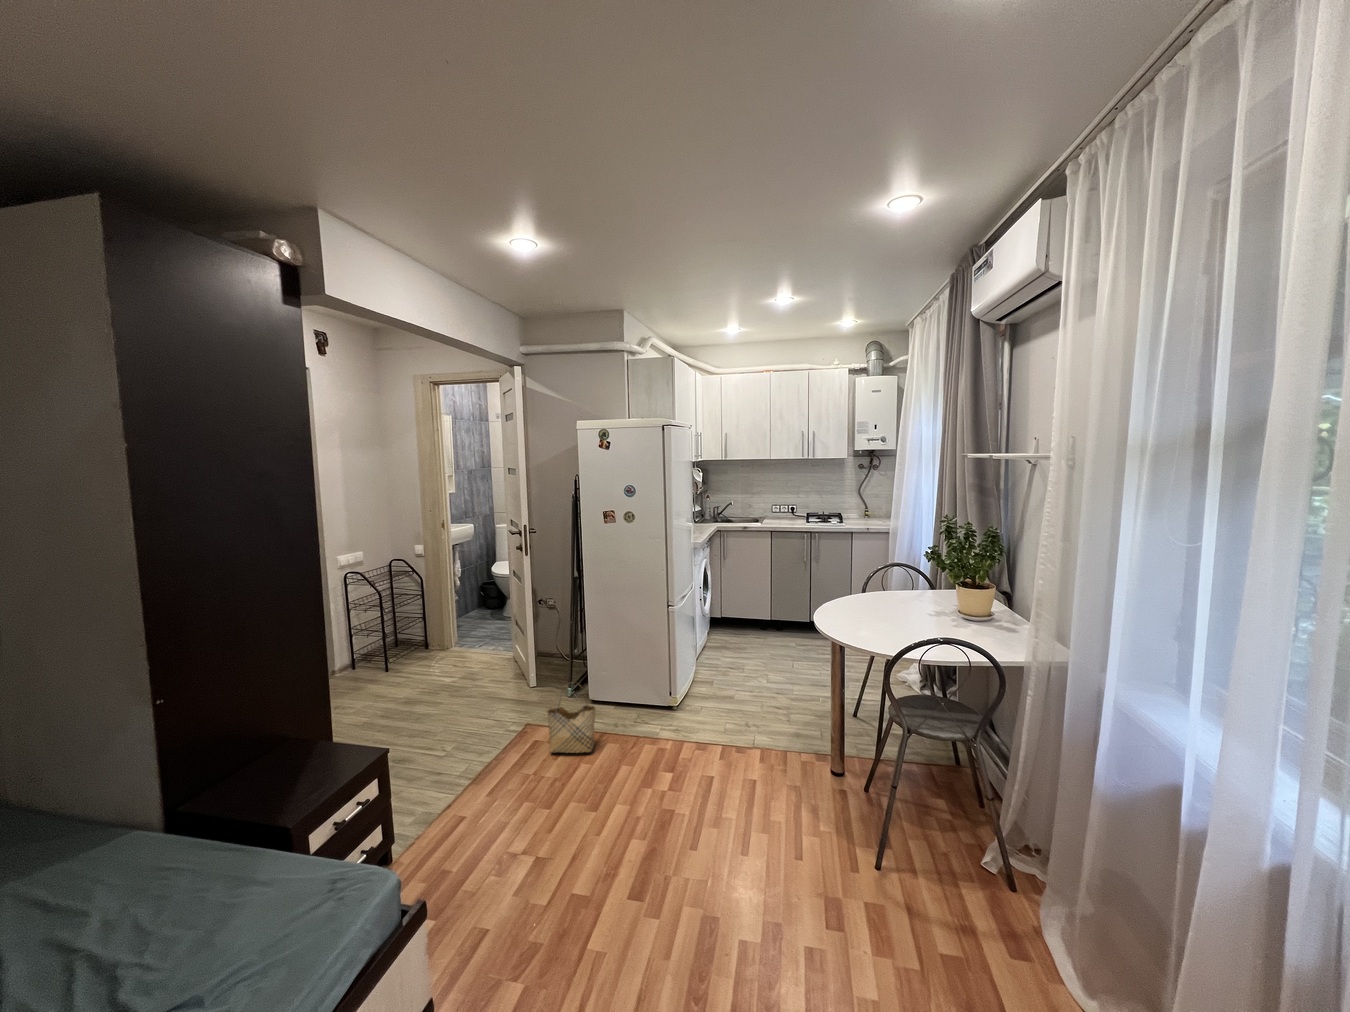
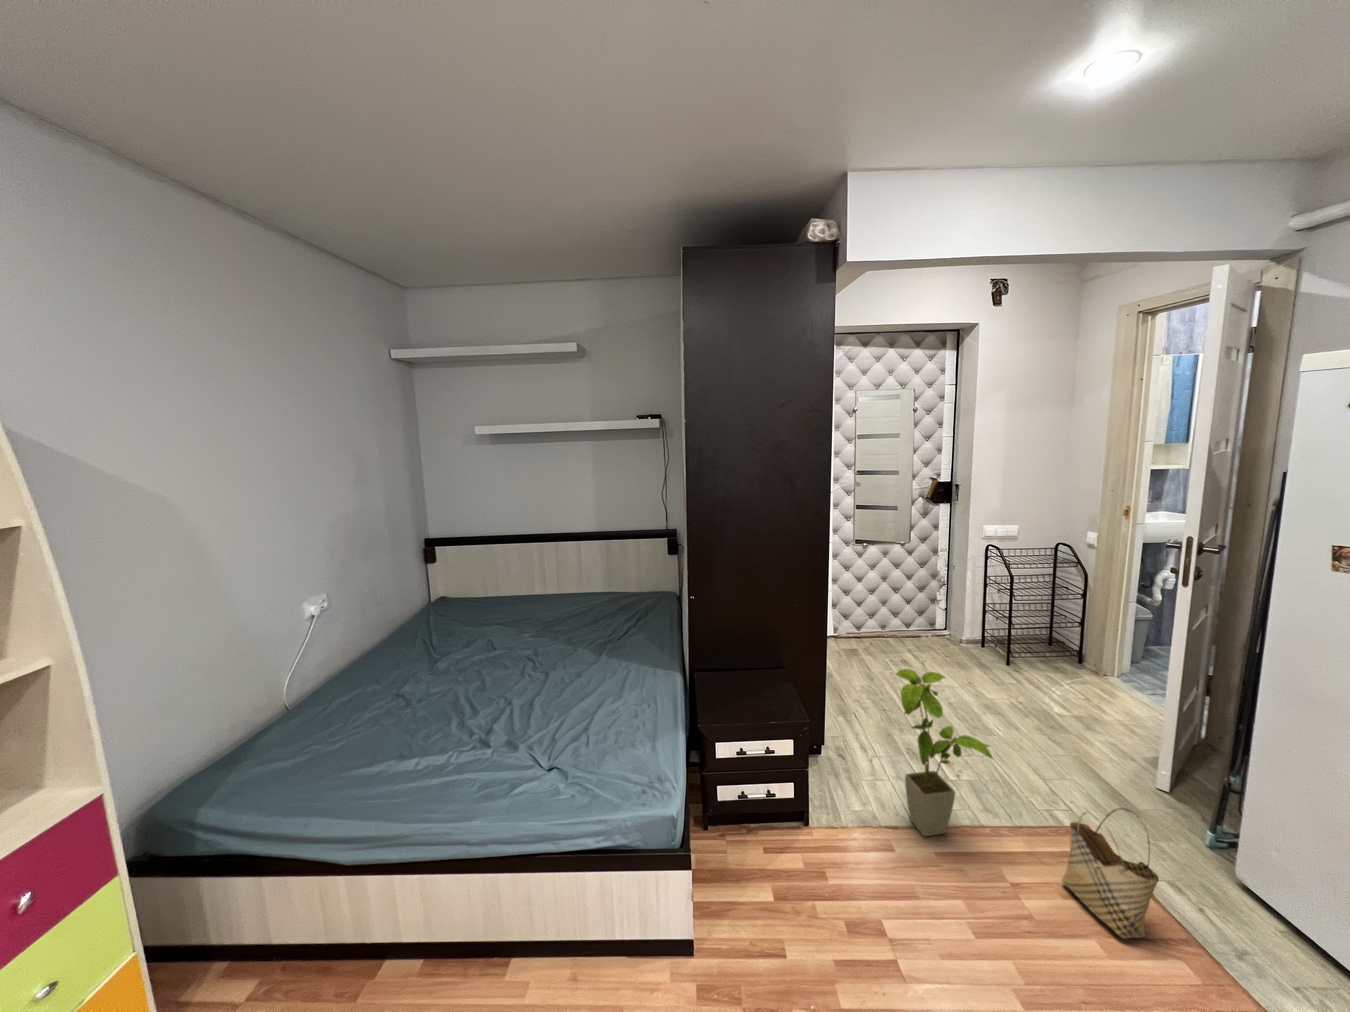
house plant: none [431,653,514,795] -> present [896,669,993,836]

